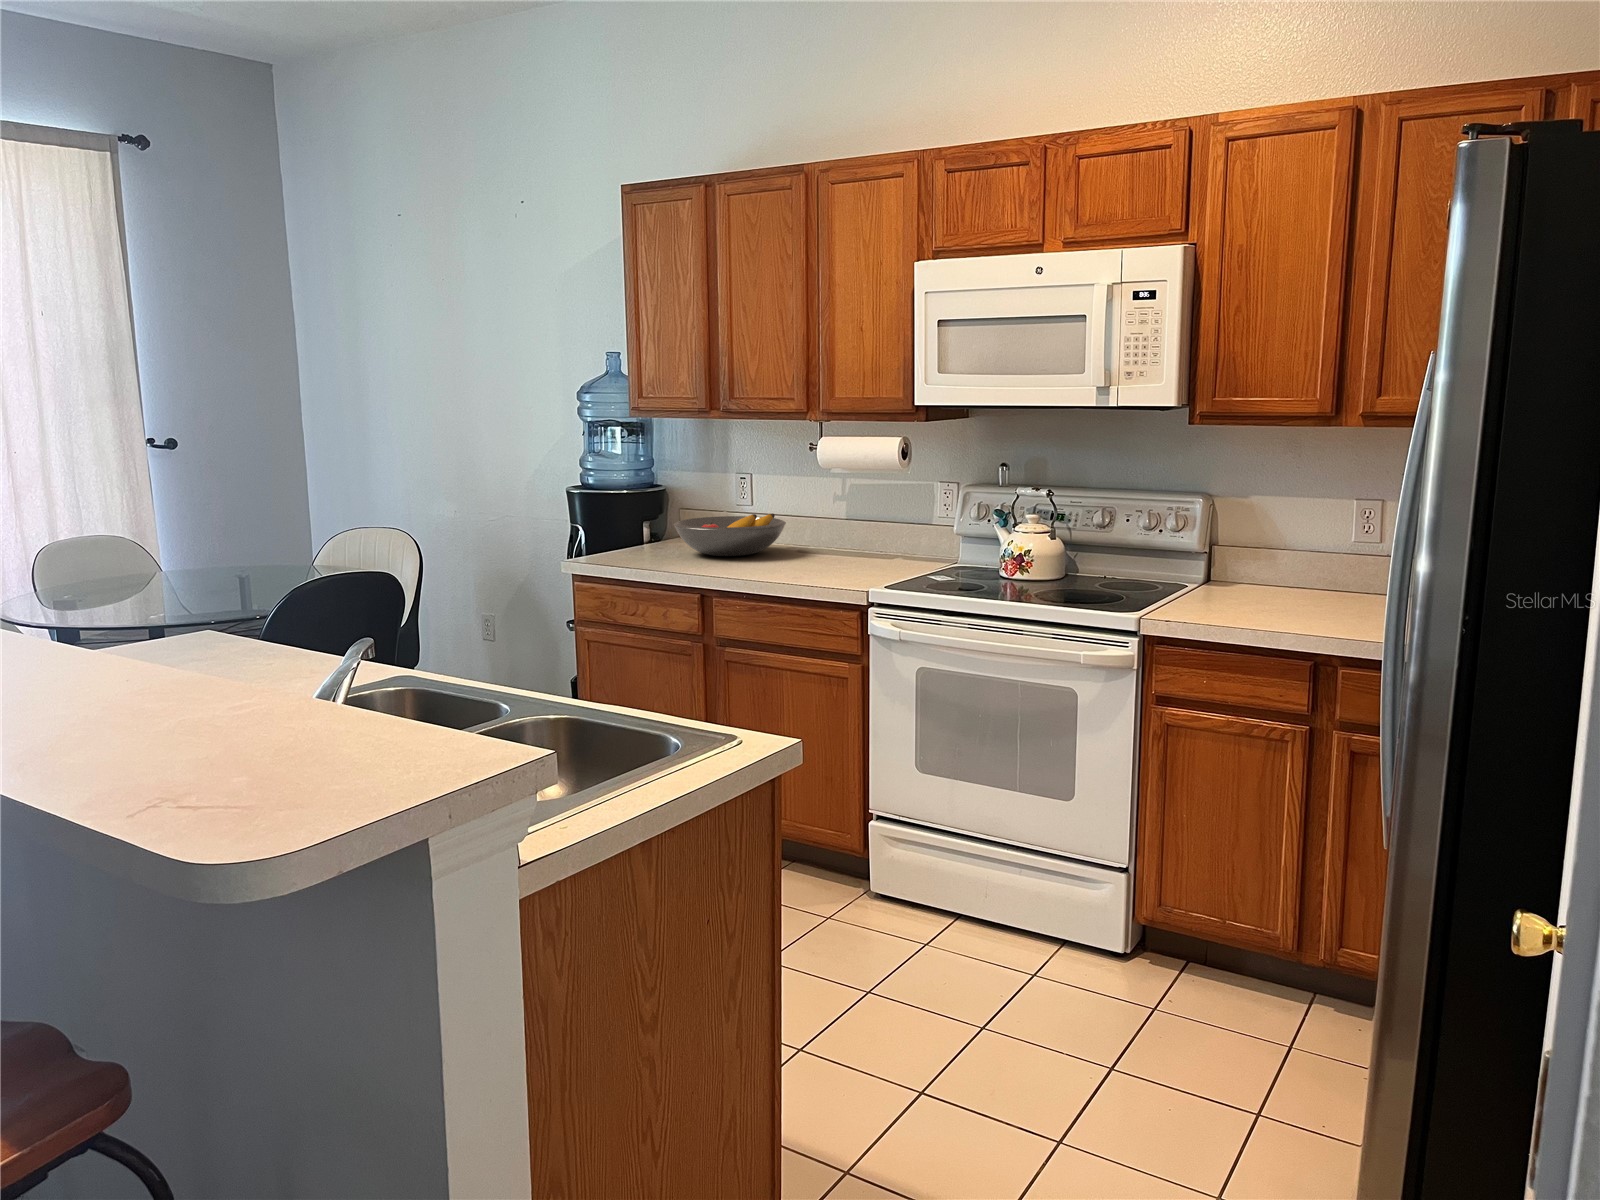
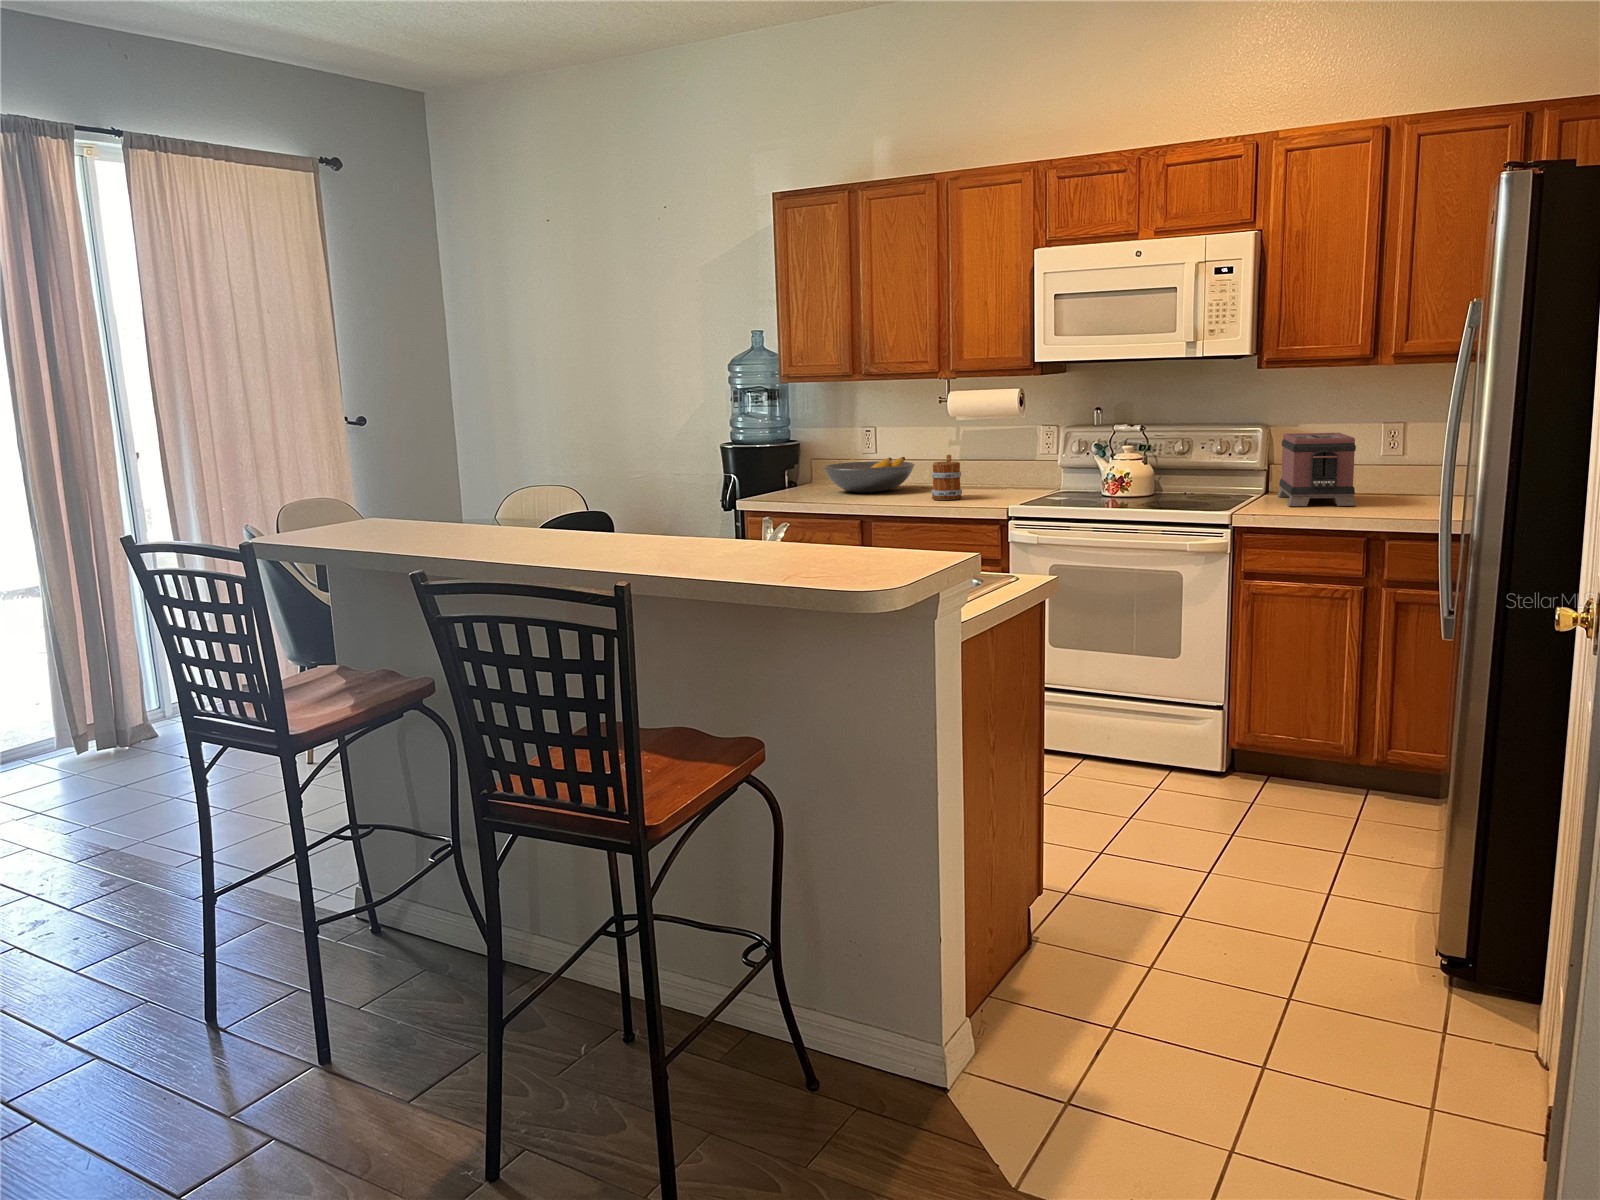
toaster: none [1218,508,1311,611] -> present [1277,433,1356,506]
mug: none [788,516,827,574] -> present [931,455,962,500]

